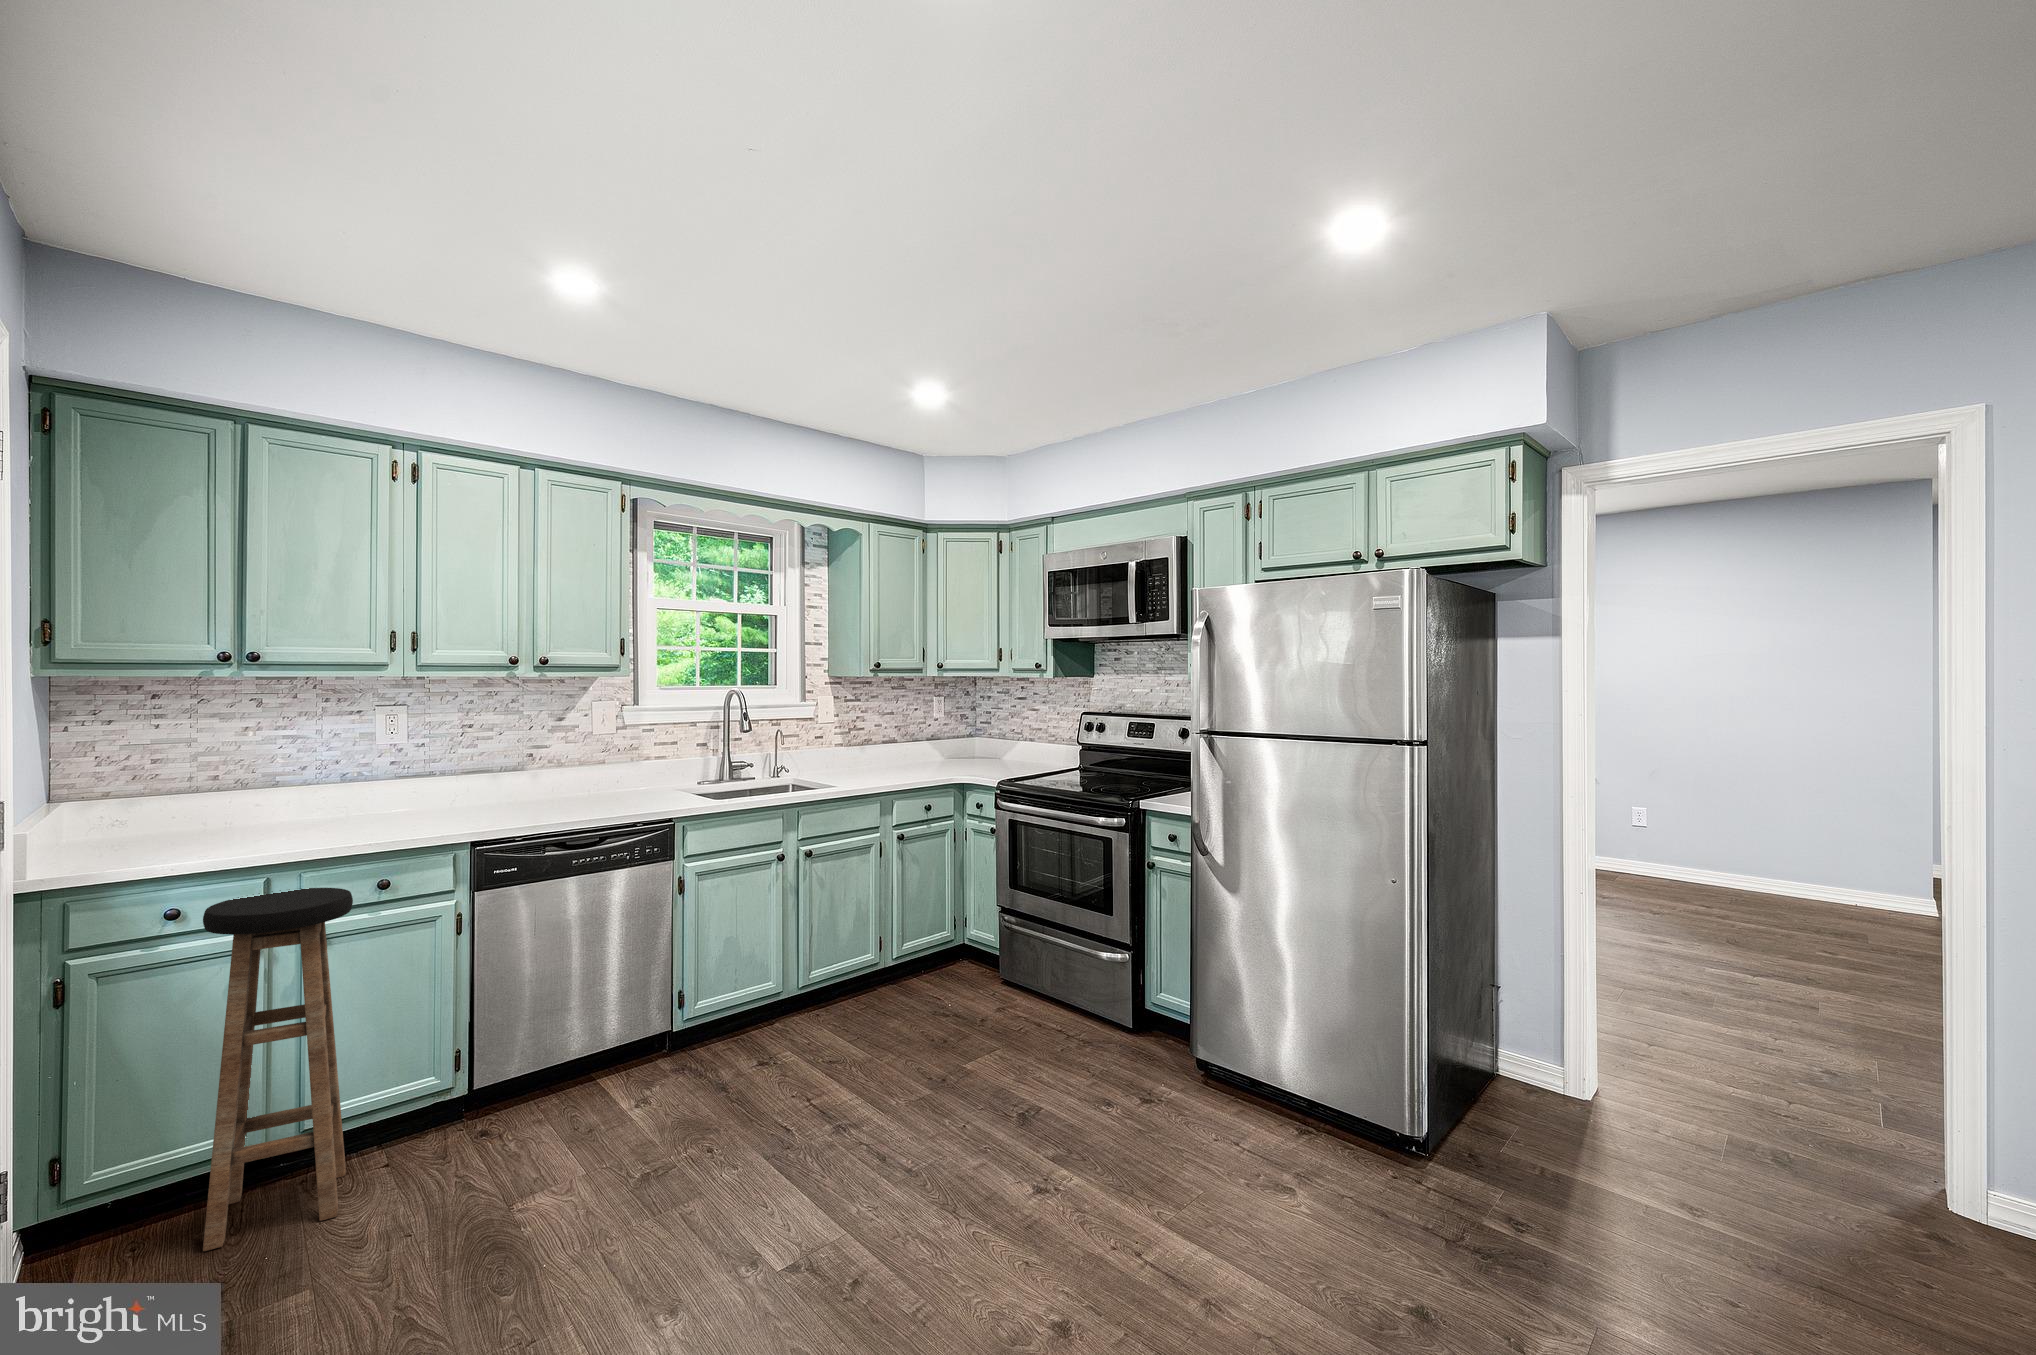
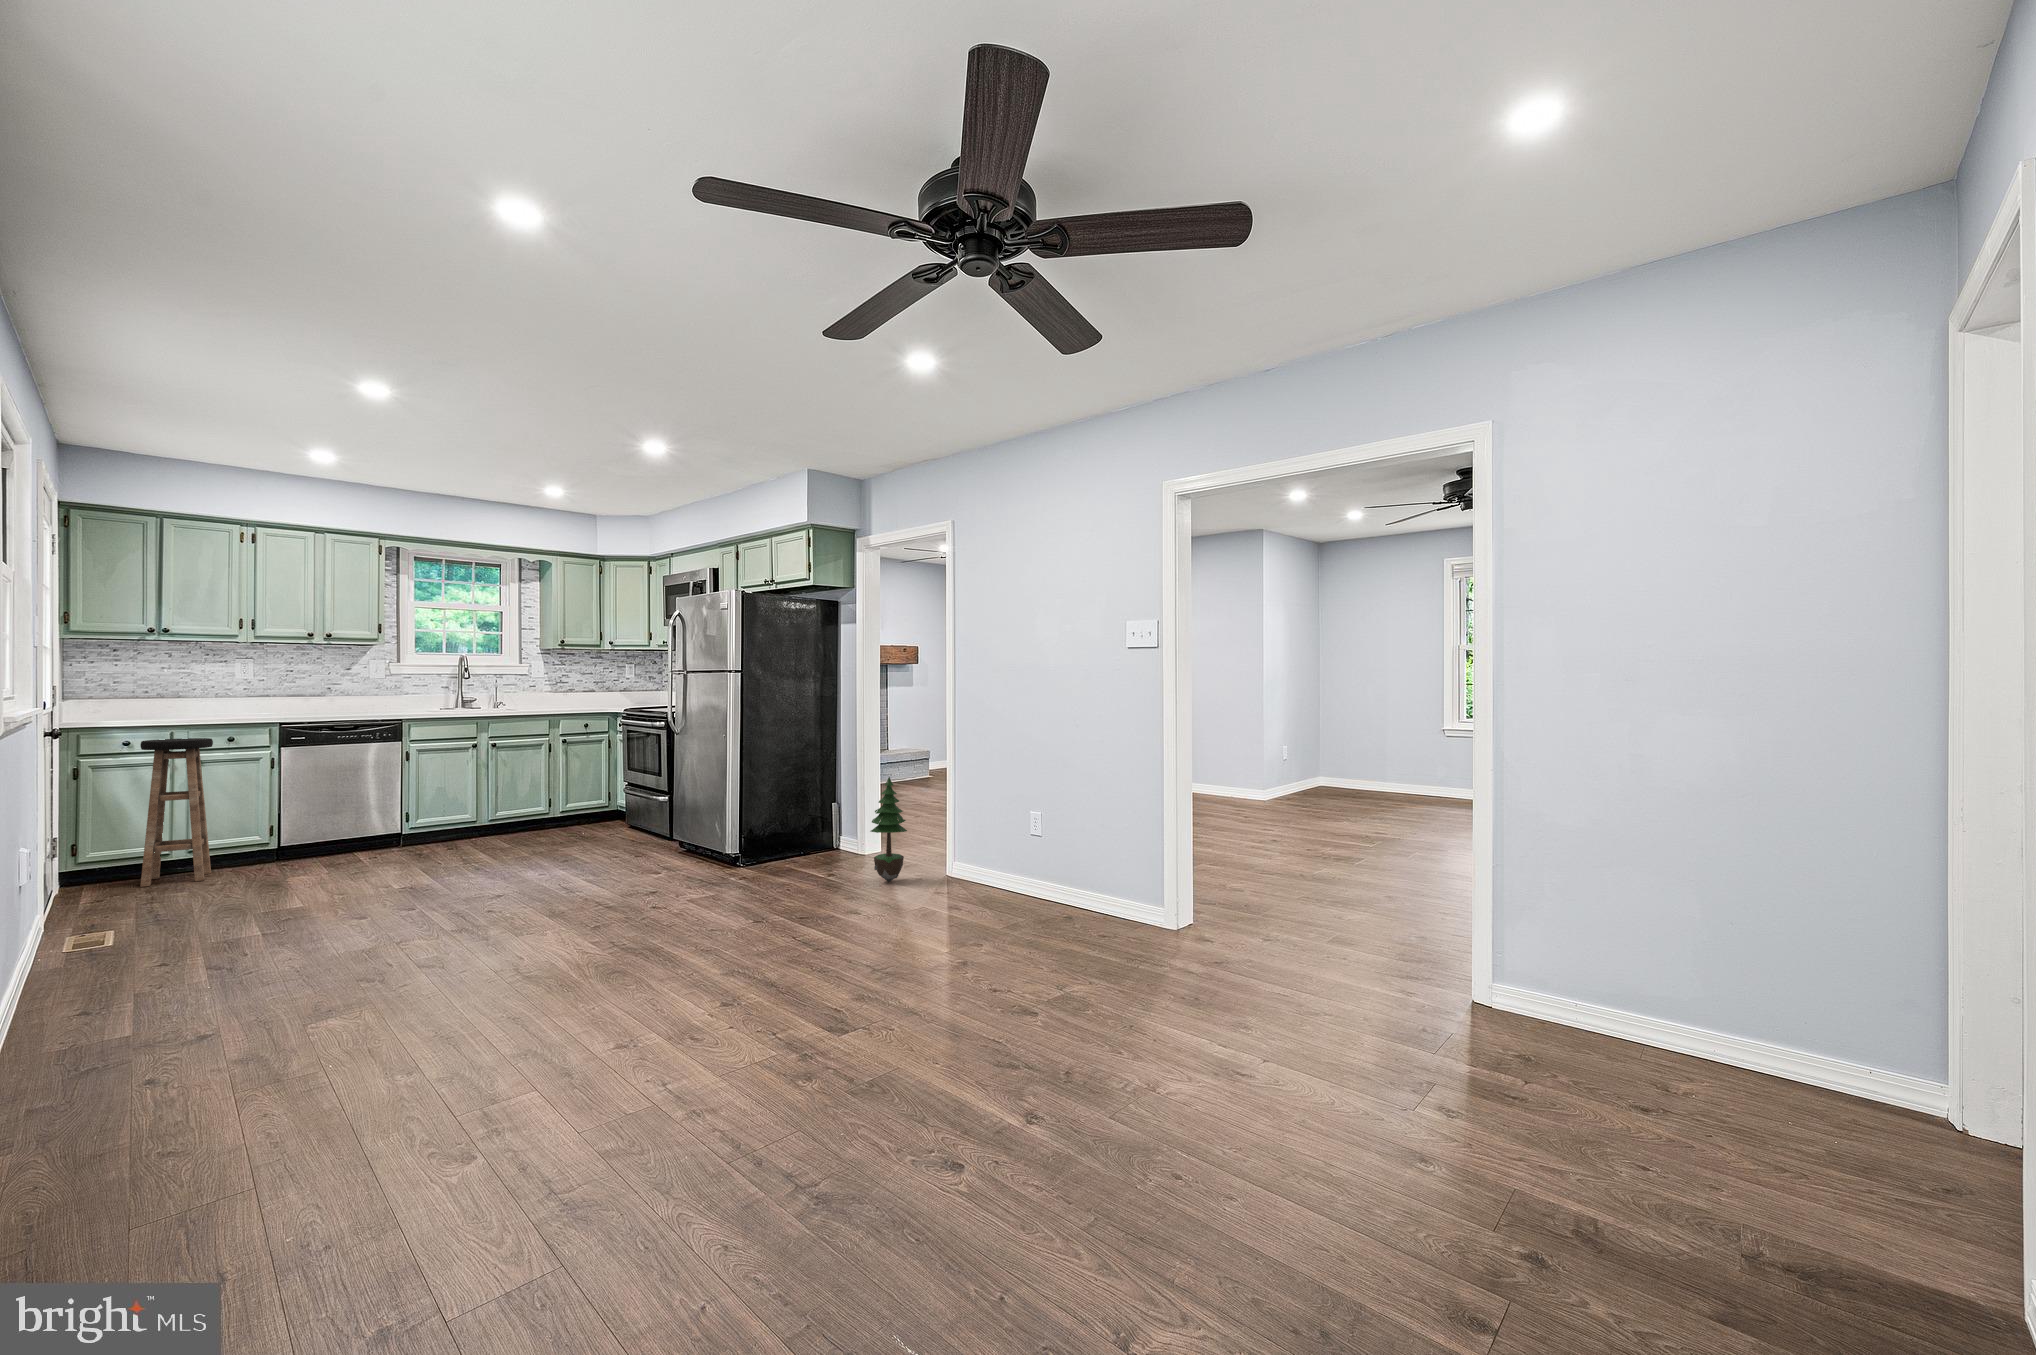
potted tree: none [1870,1011,1998,1267] -> present [871,777,907,882]

